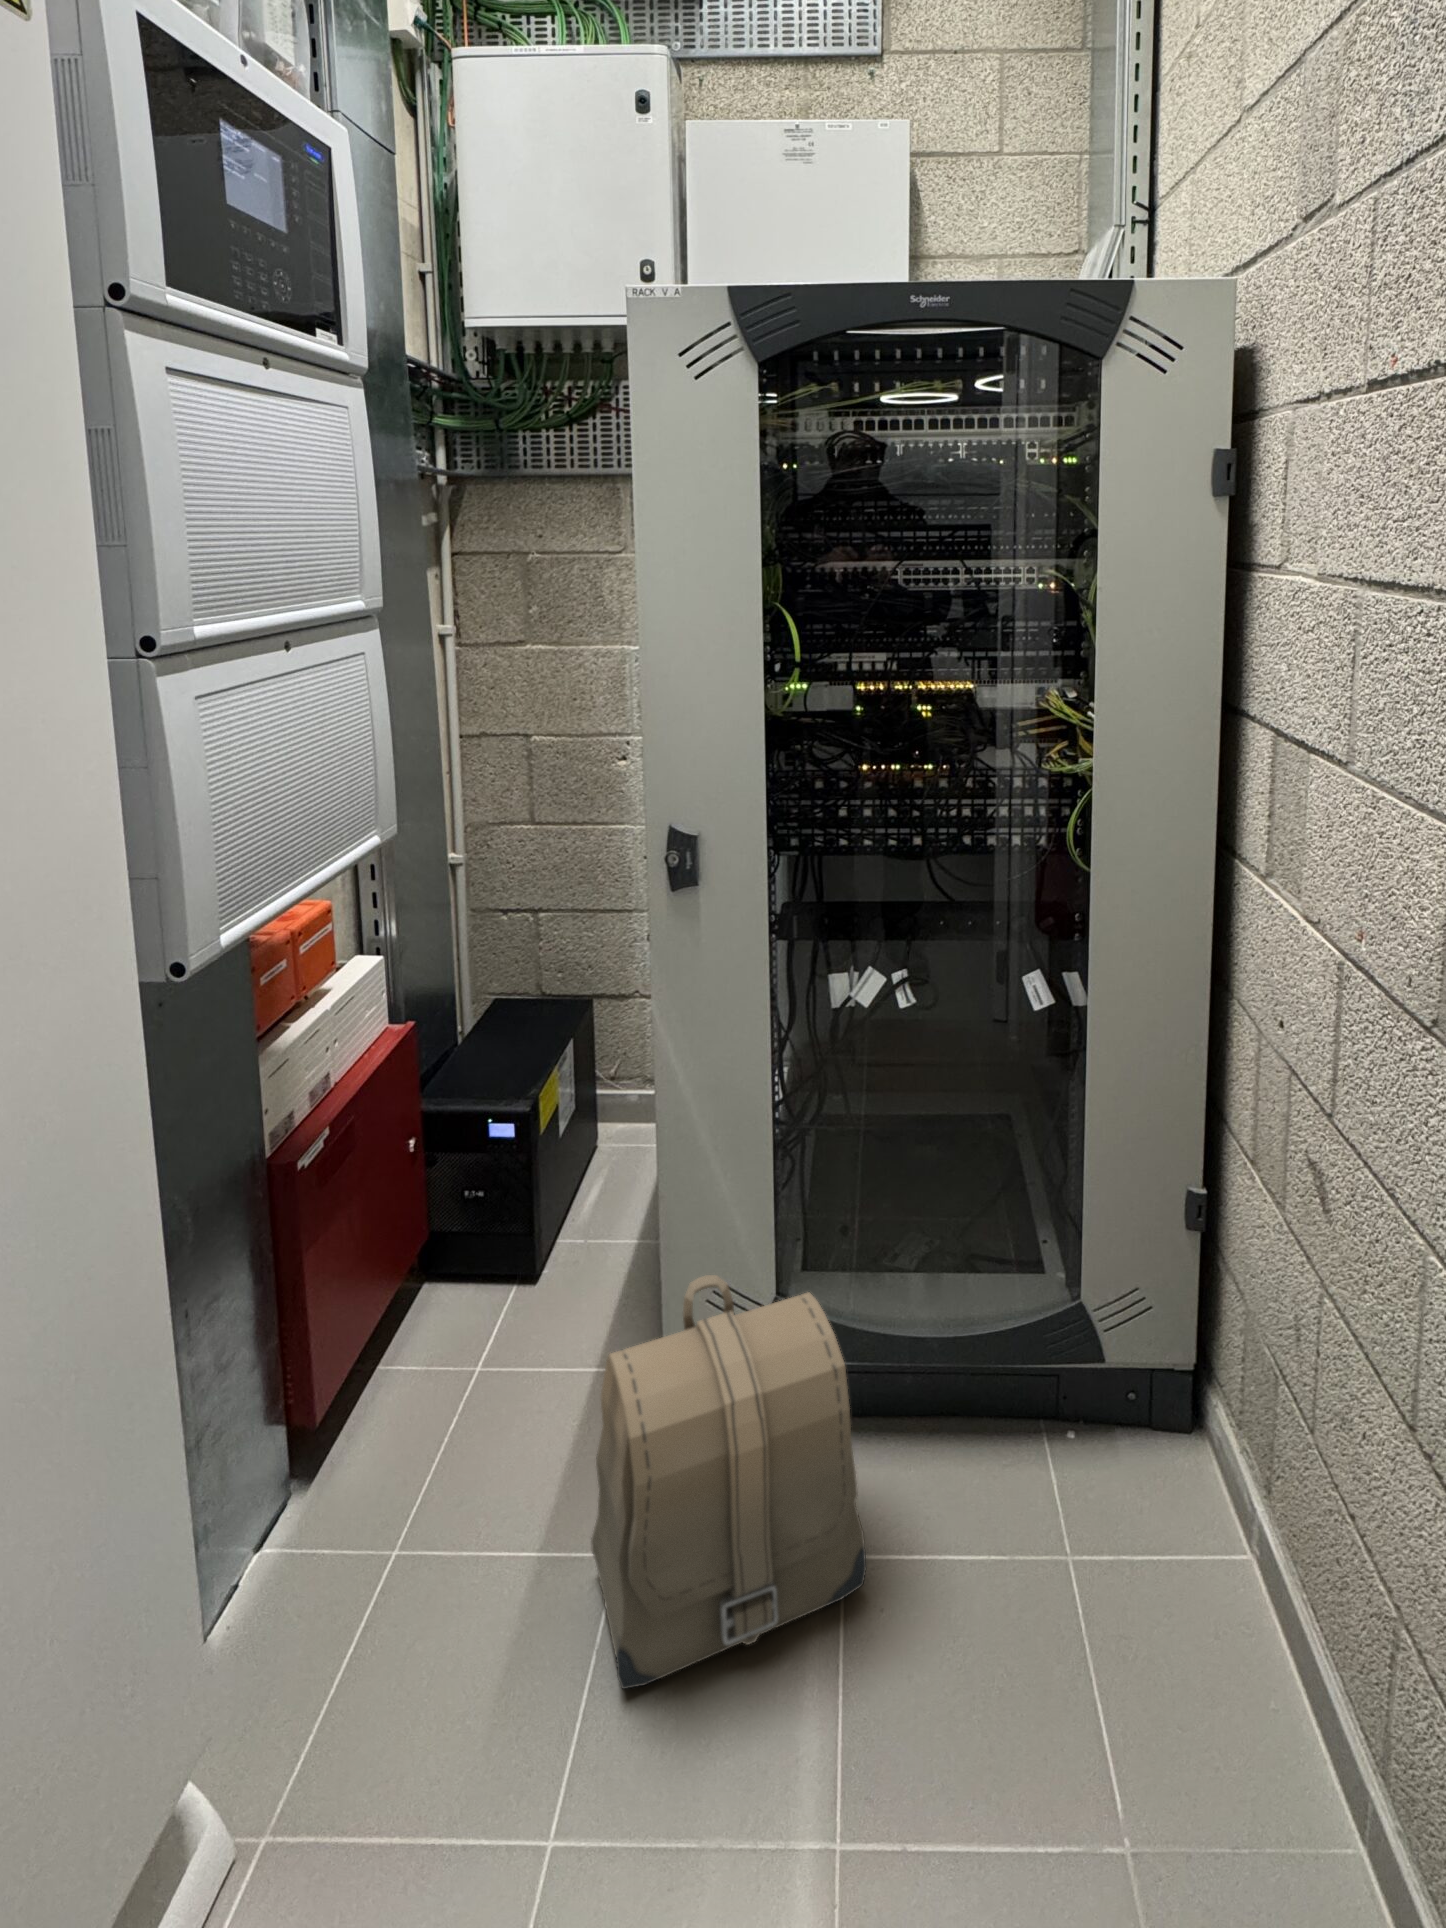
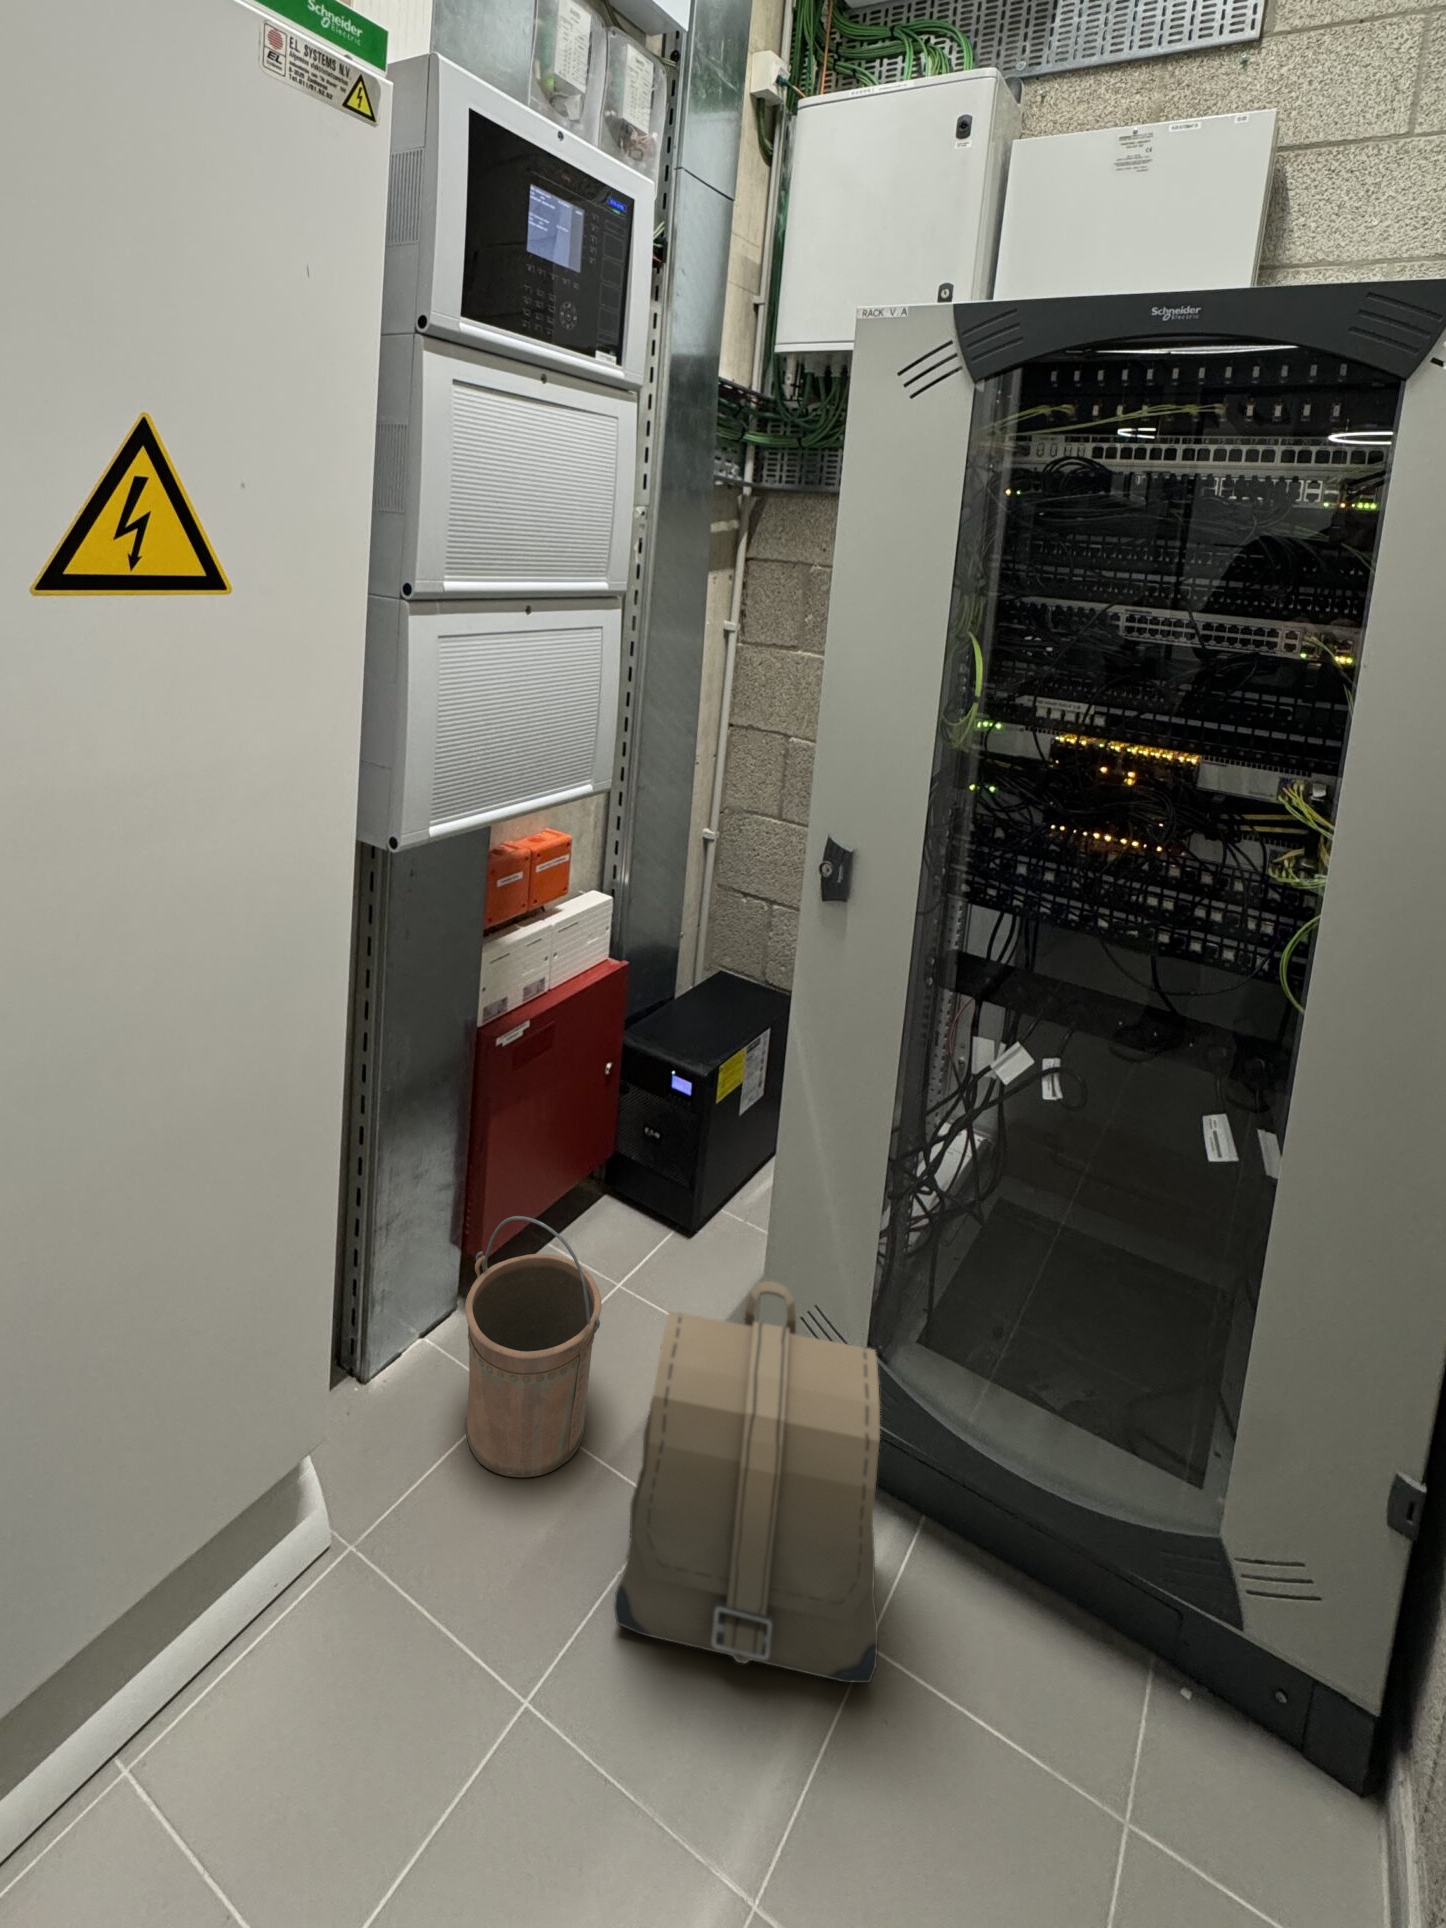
bucket: none [337,1337,518,1637] -> present [465,1216,602,1477]

